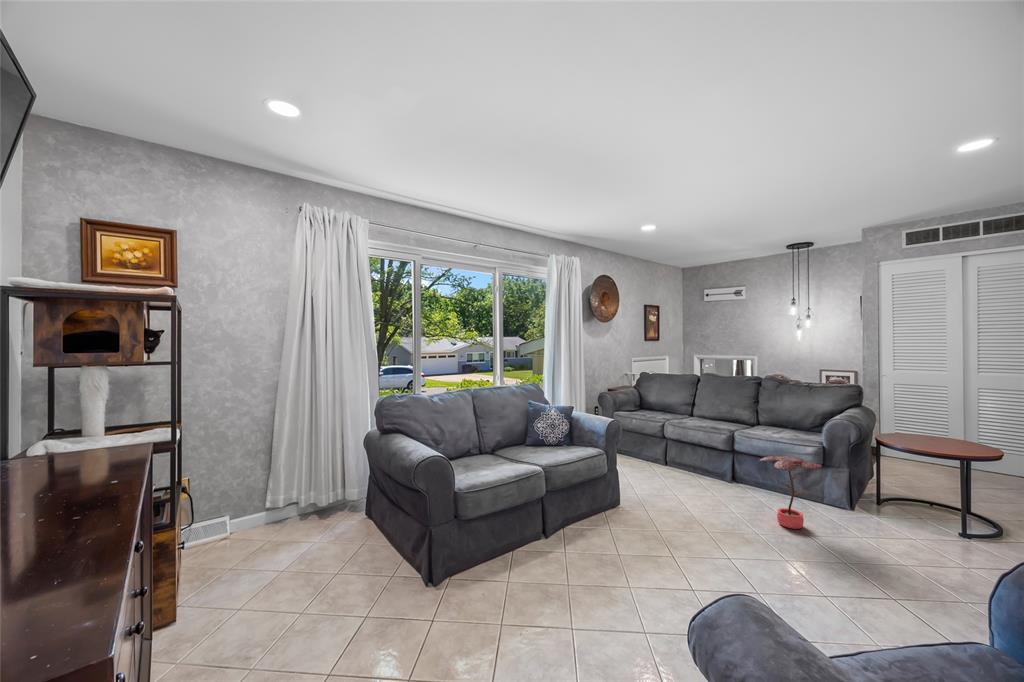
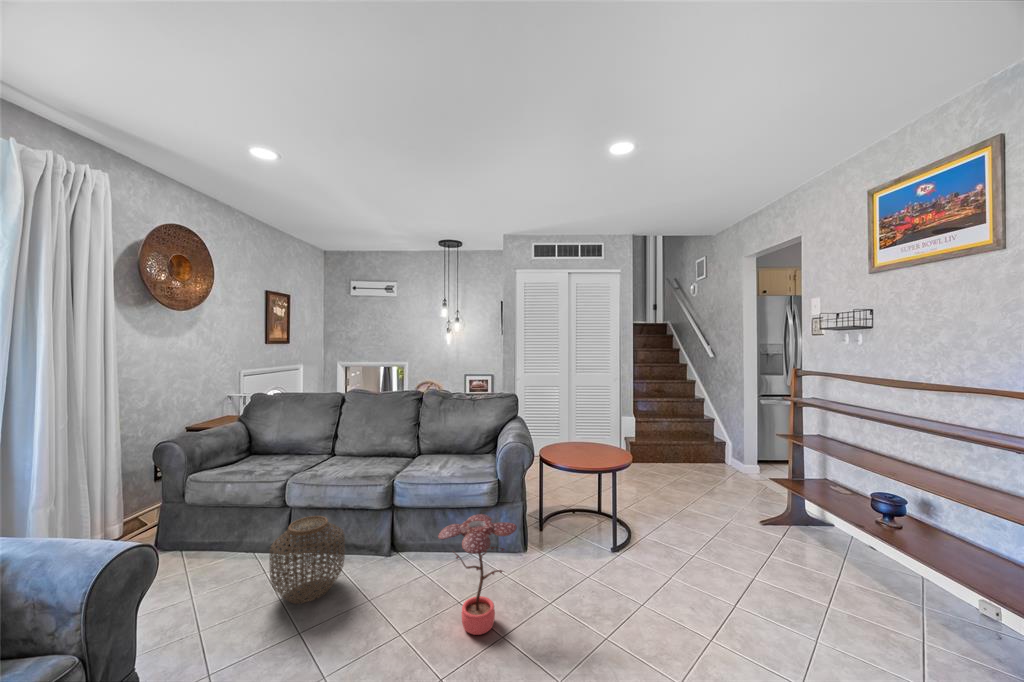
woven basket: none [659,442,701,487] -> present [270,516,345,604]

